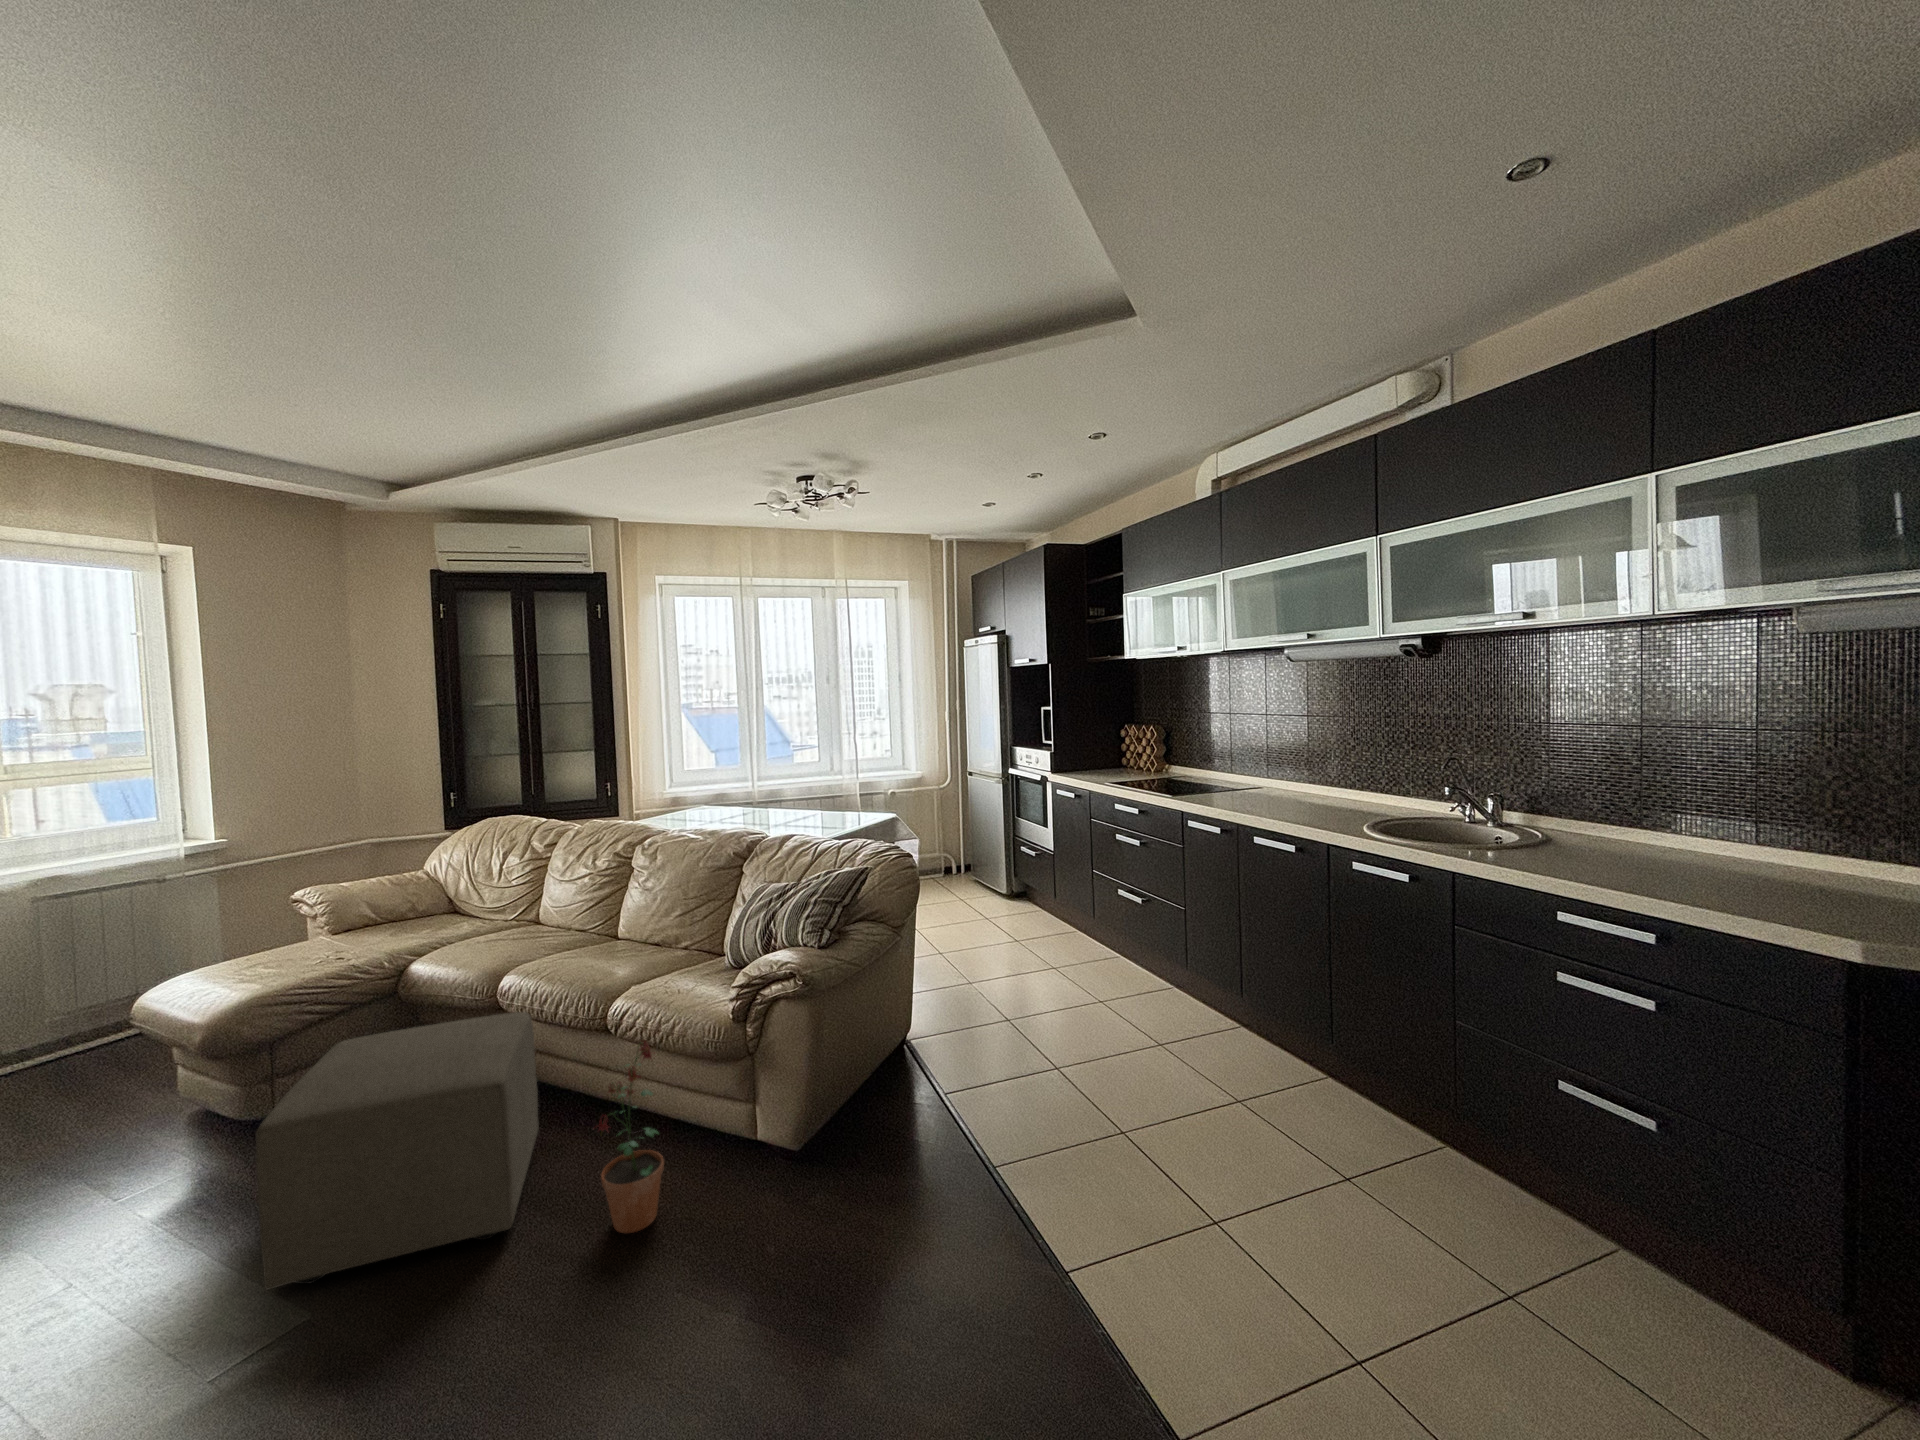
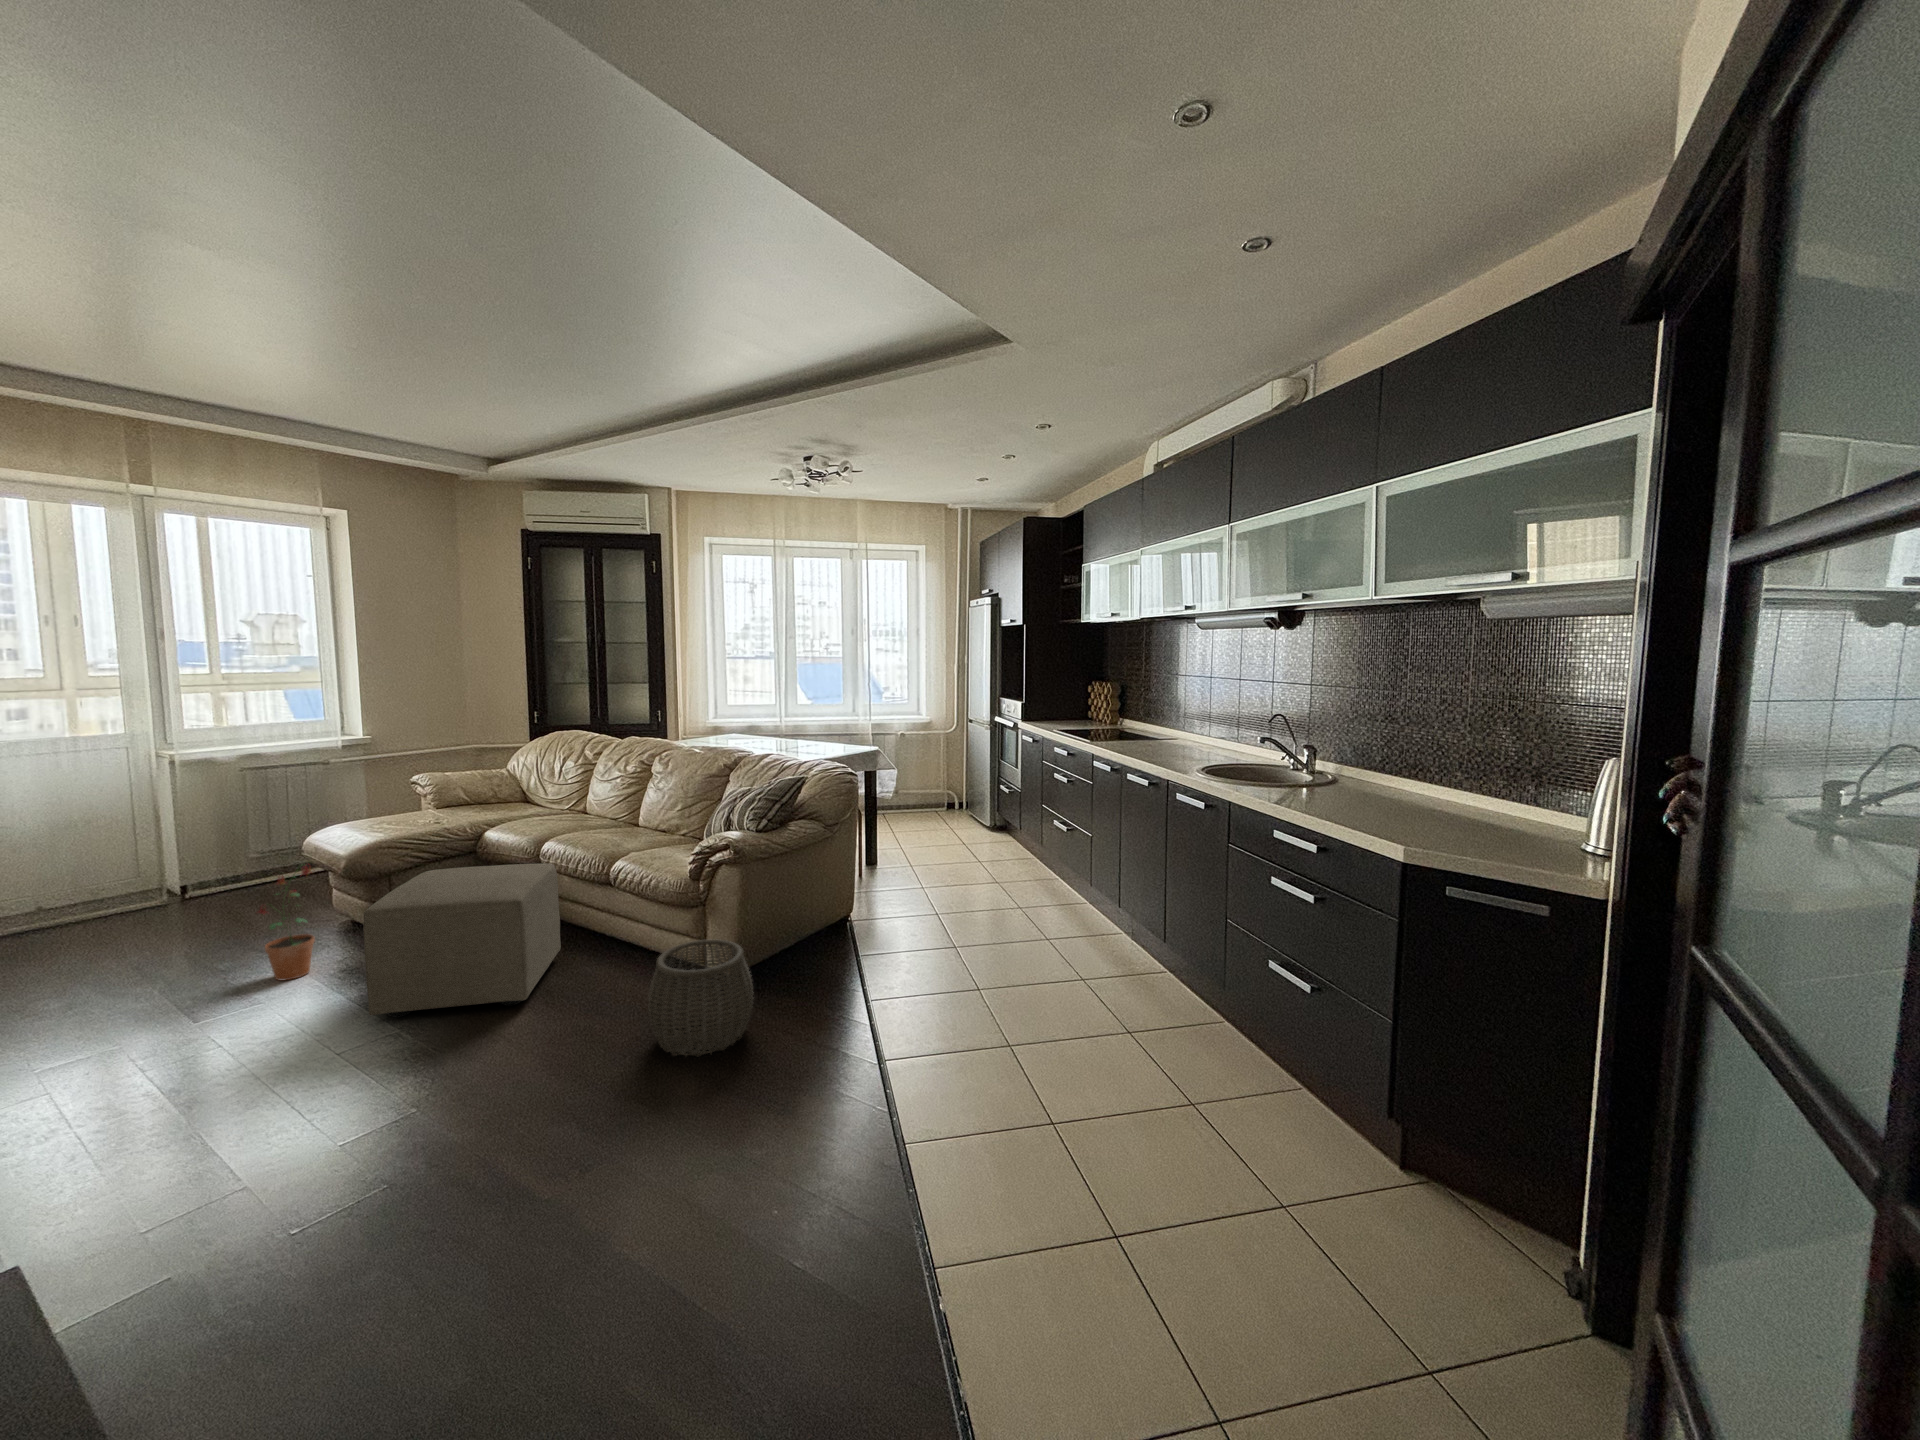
potted plant: present [598,1041,664,1233] -> present [259,865,314,981]
woven basket: none [717,1113,864,1307] -> present [648,940,753,1056]

